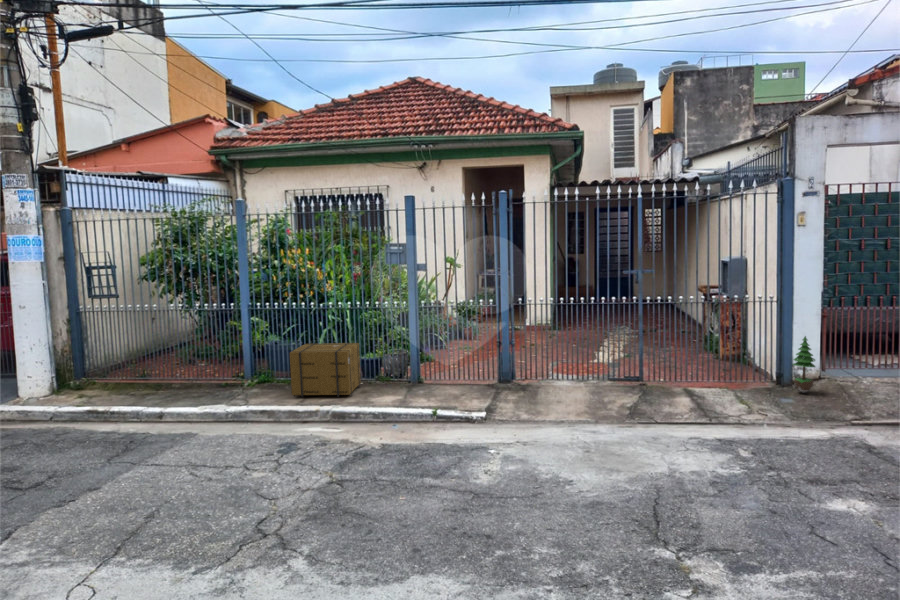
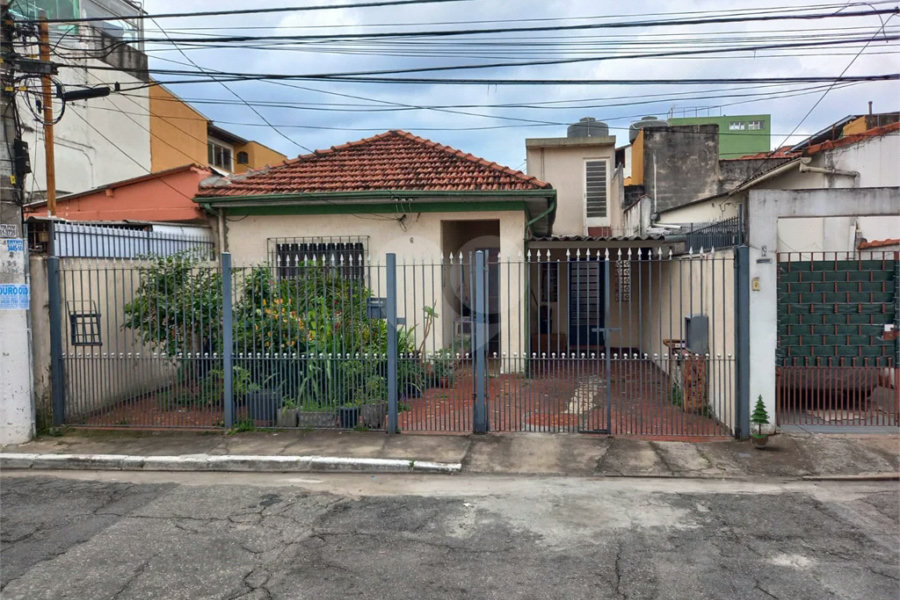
cardboard box: present [290,343,361,397] -> none [272,394,340,448]

